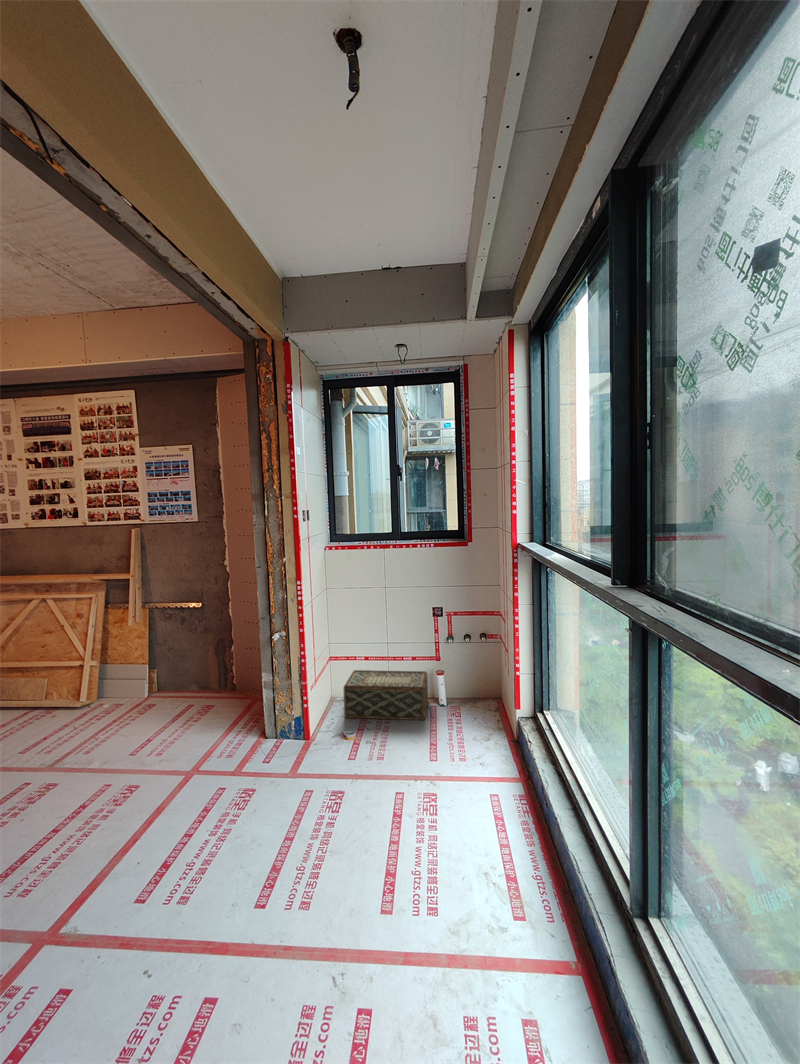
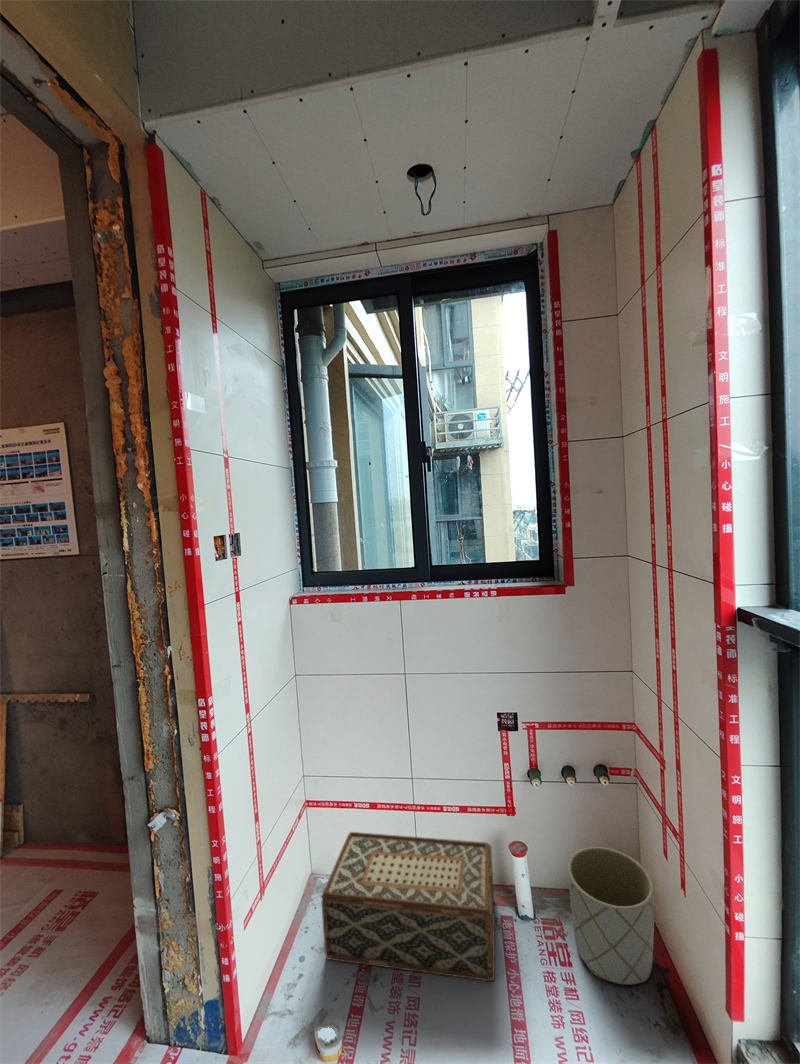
planter: none [461,668,499,718] -> present [567,847,655,985]

